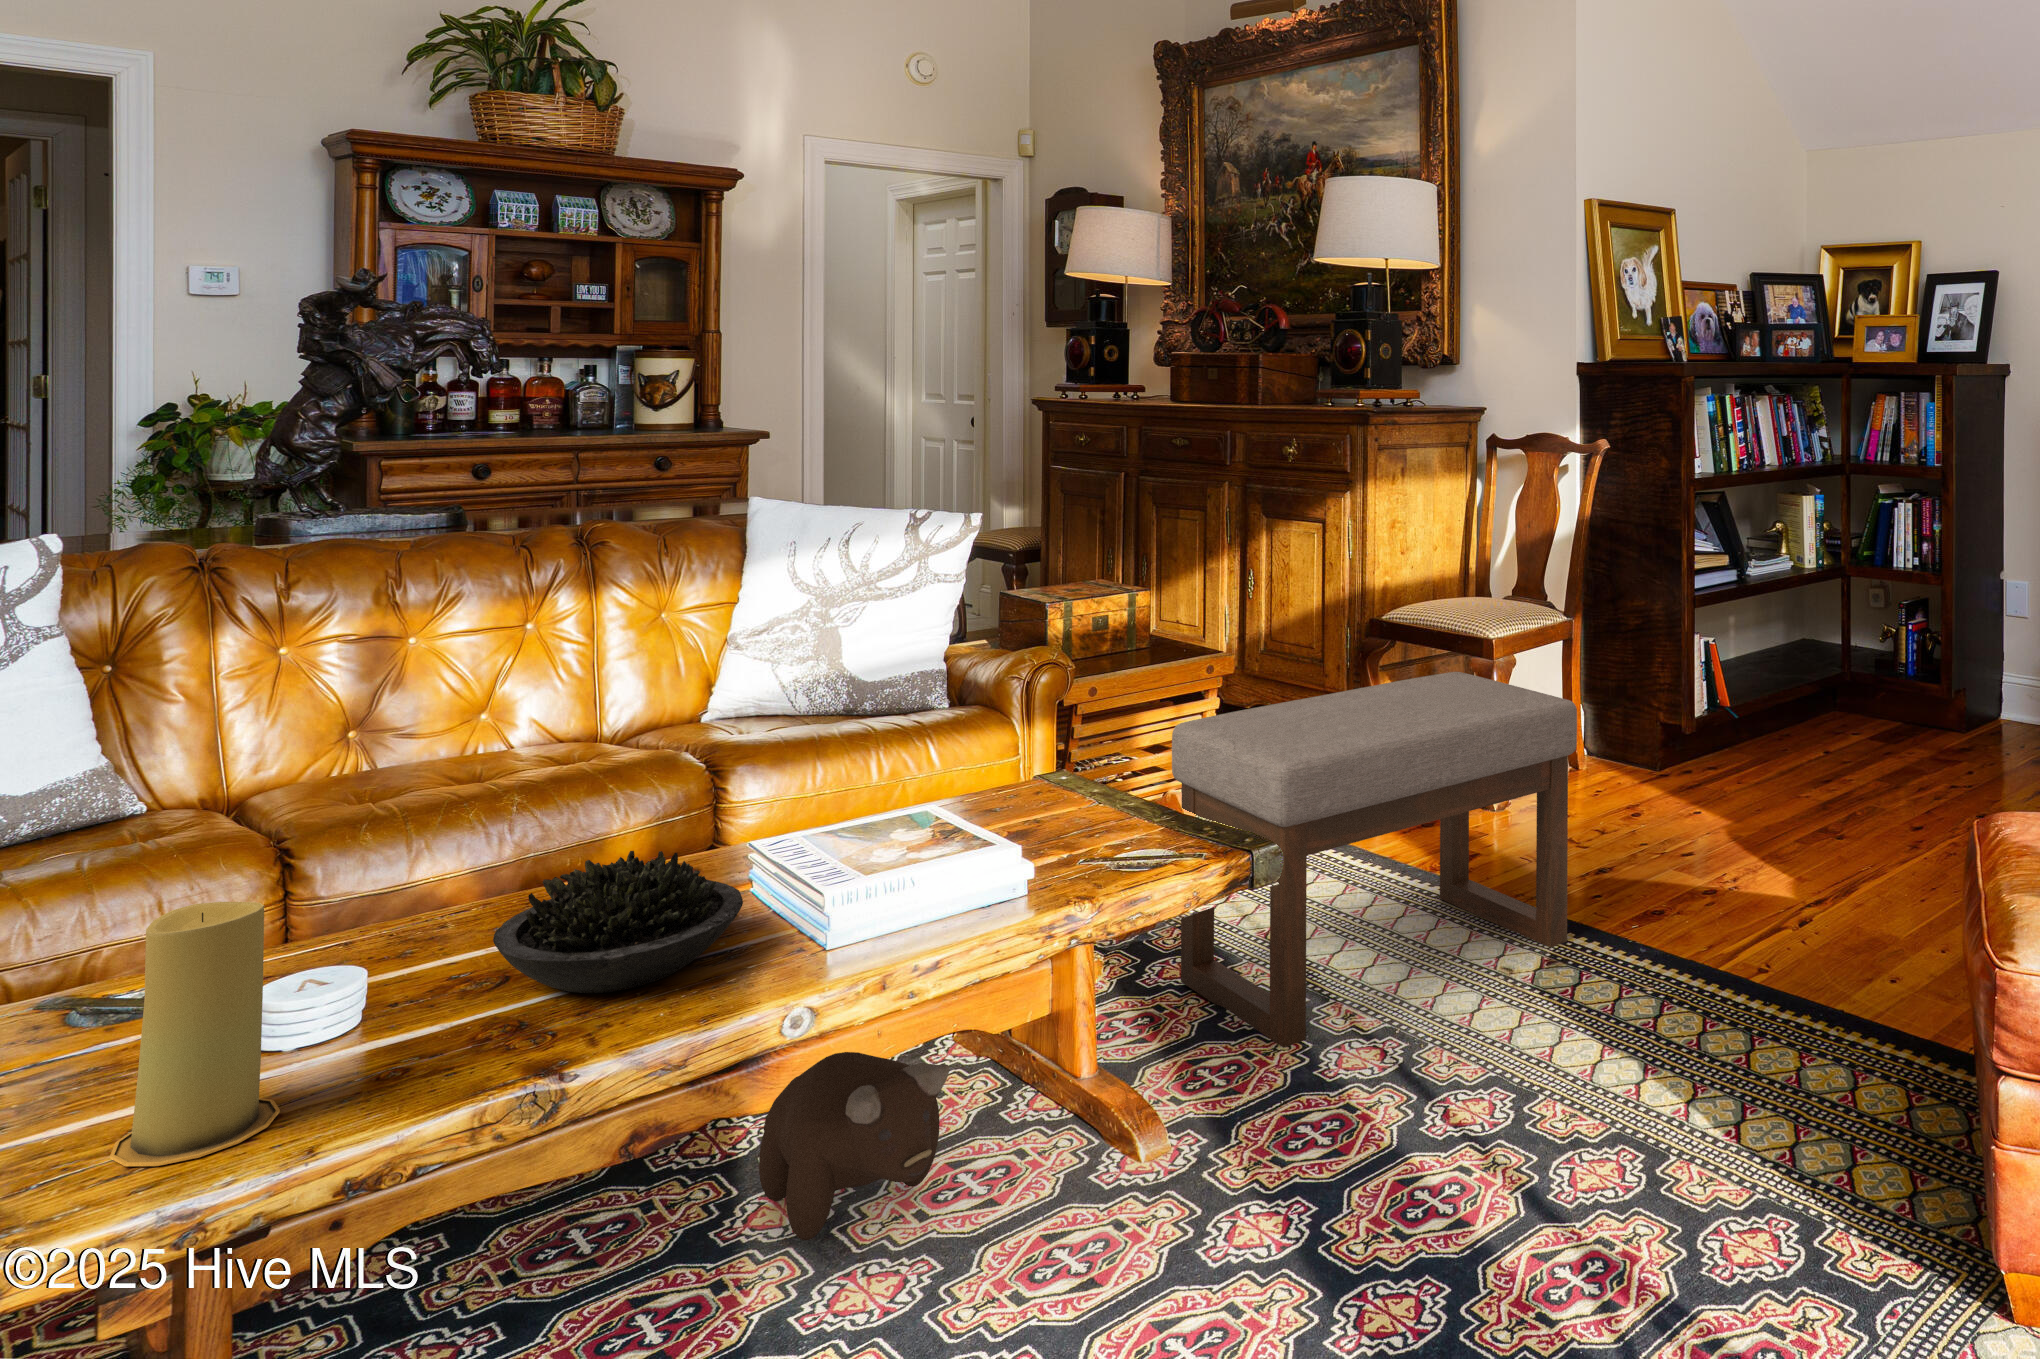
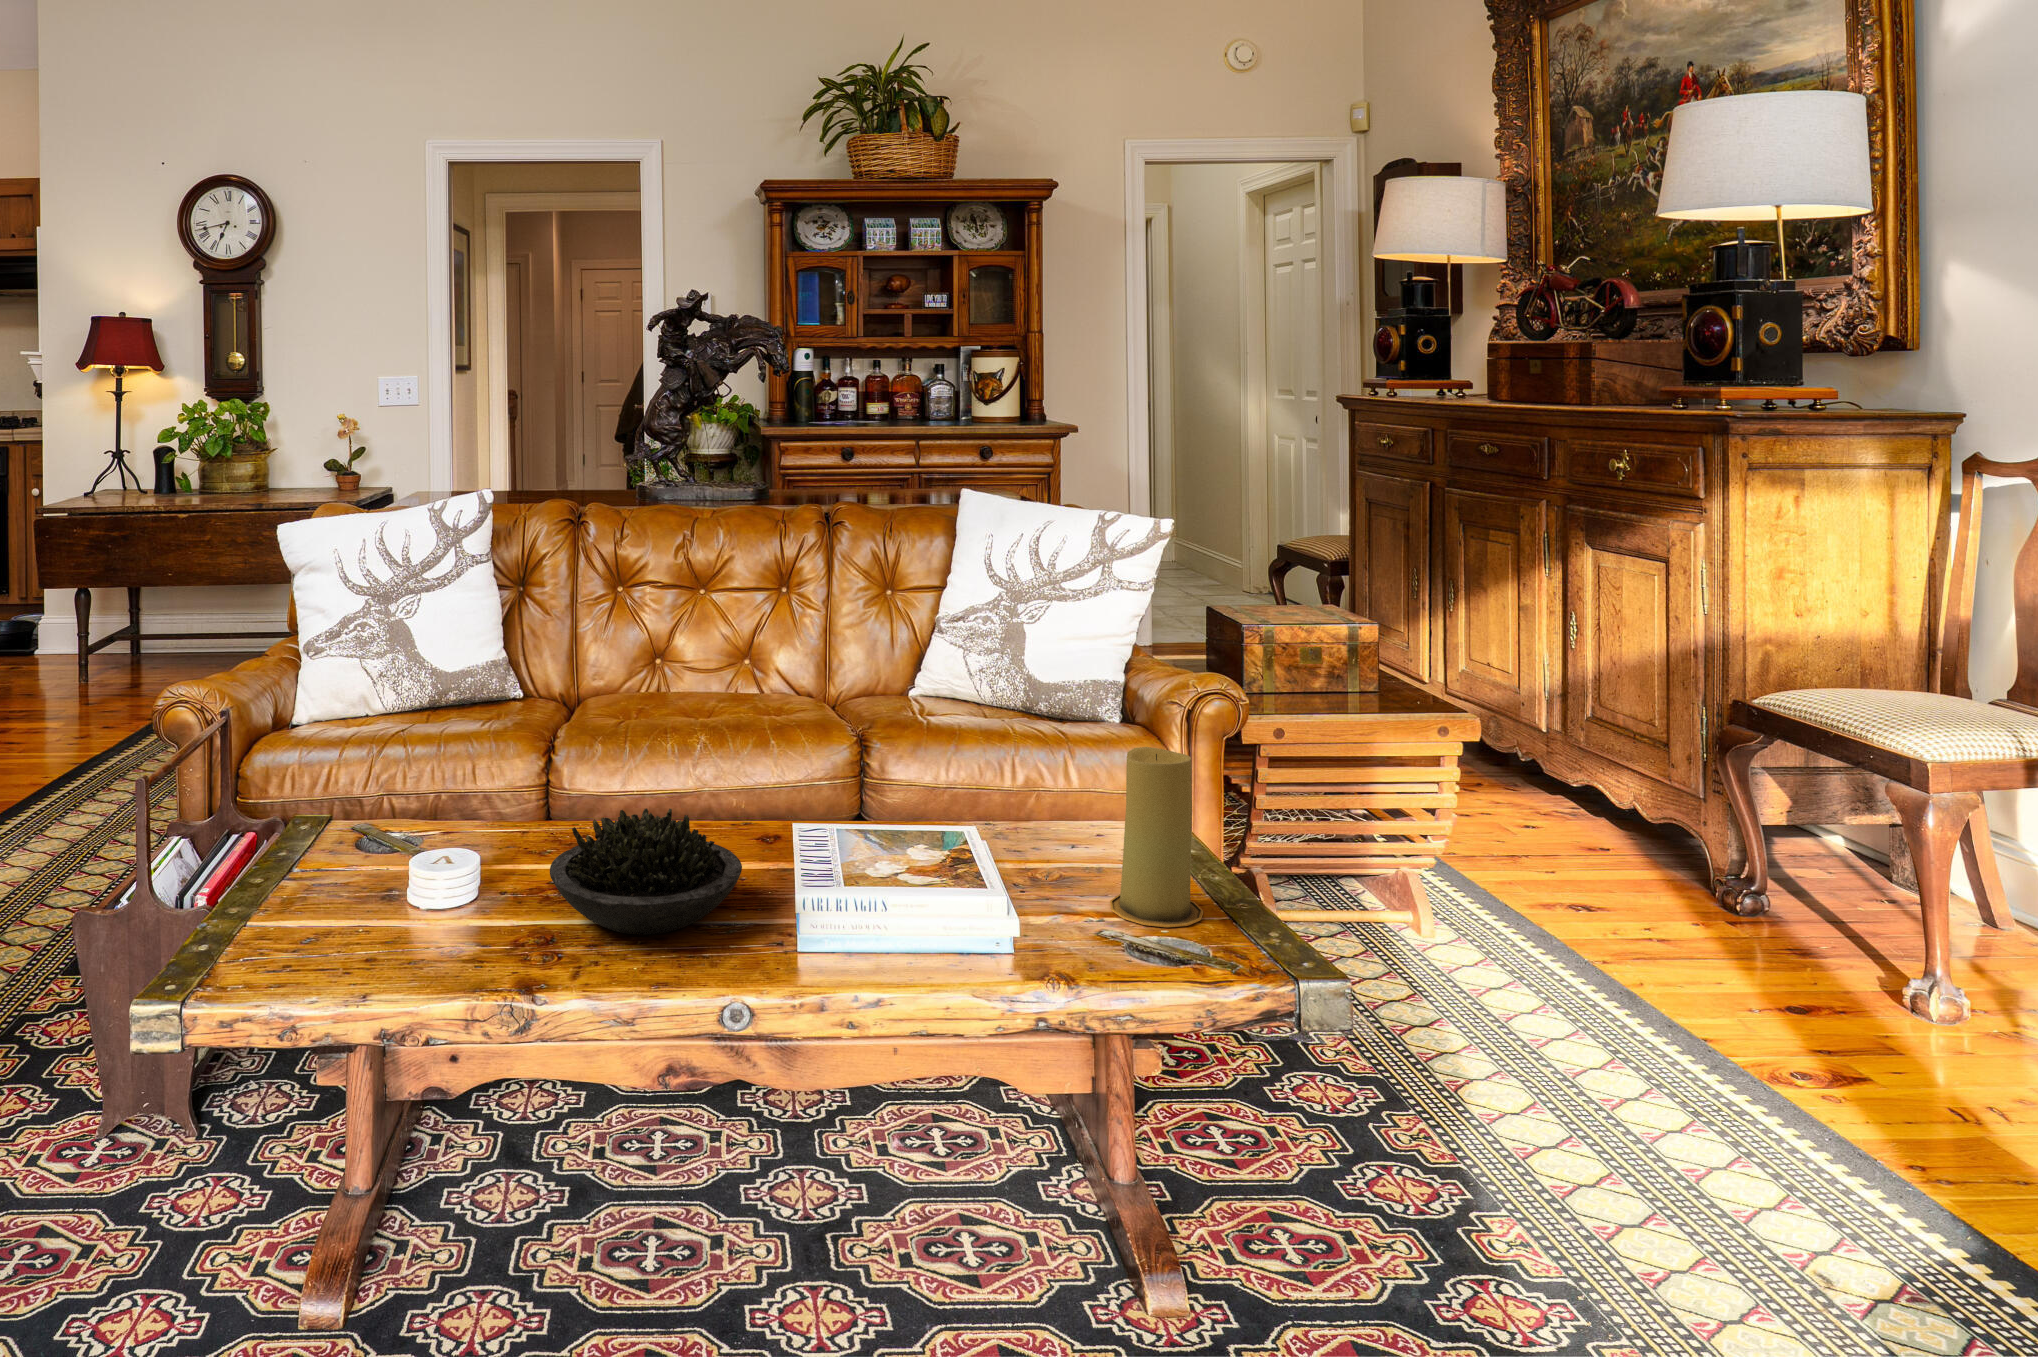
ottoman: present [1172,672,1577,1048] -> none [1299,795,1977,1279]
candle: present [110,902,280,1166] -> present [1110,747,1203,927]
plush toy: present [759,1052,949,1240] -> none [786,1056,942,1232]

